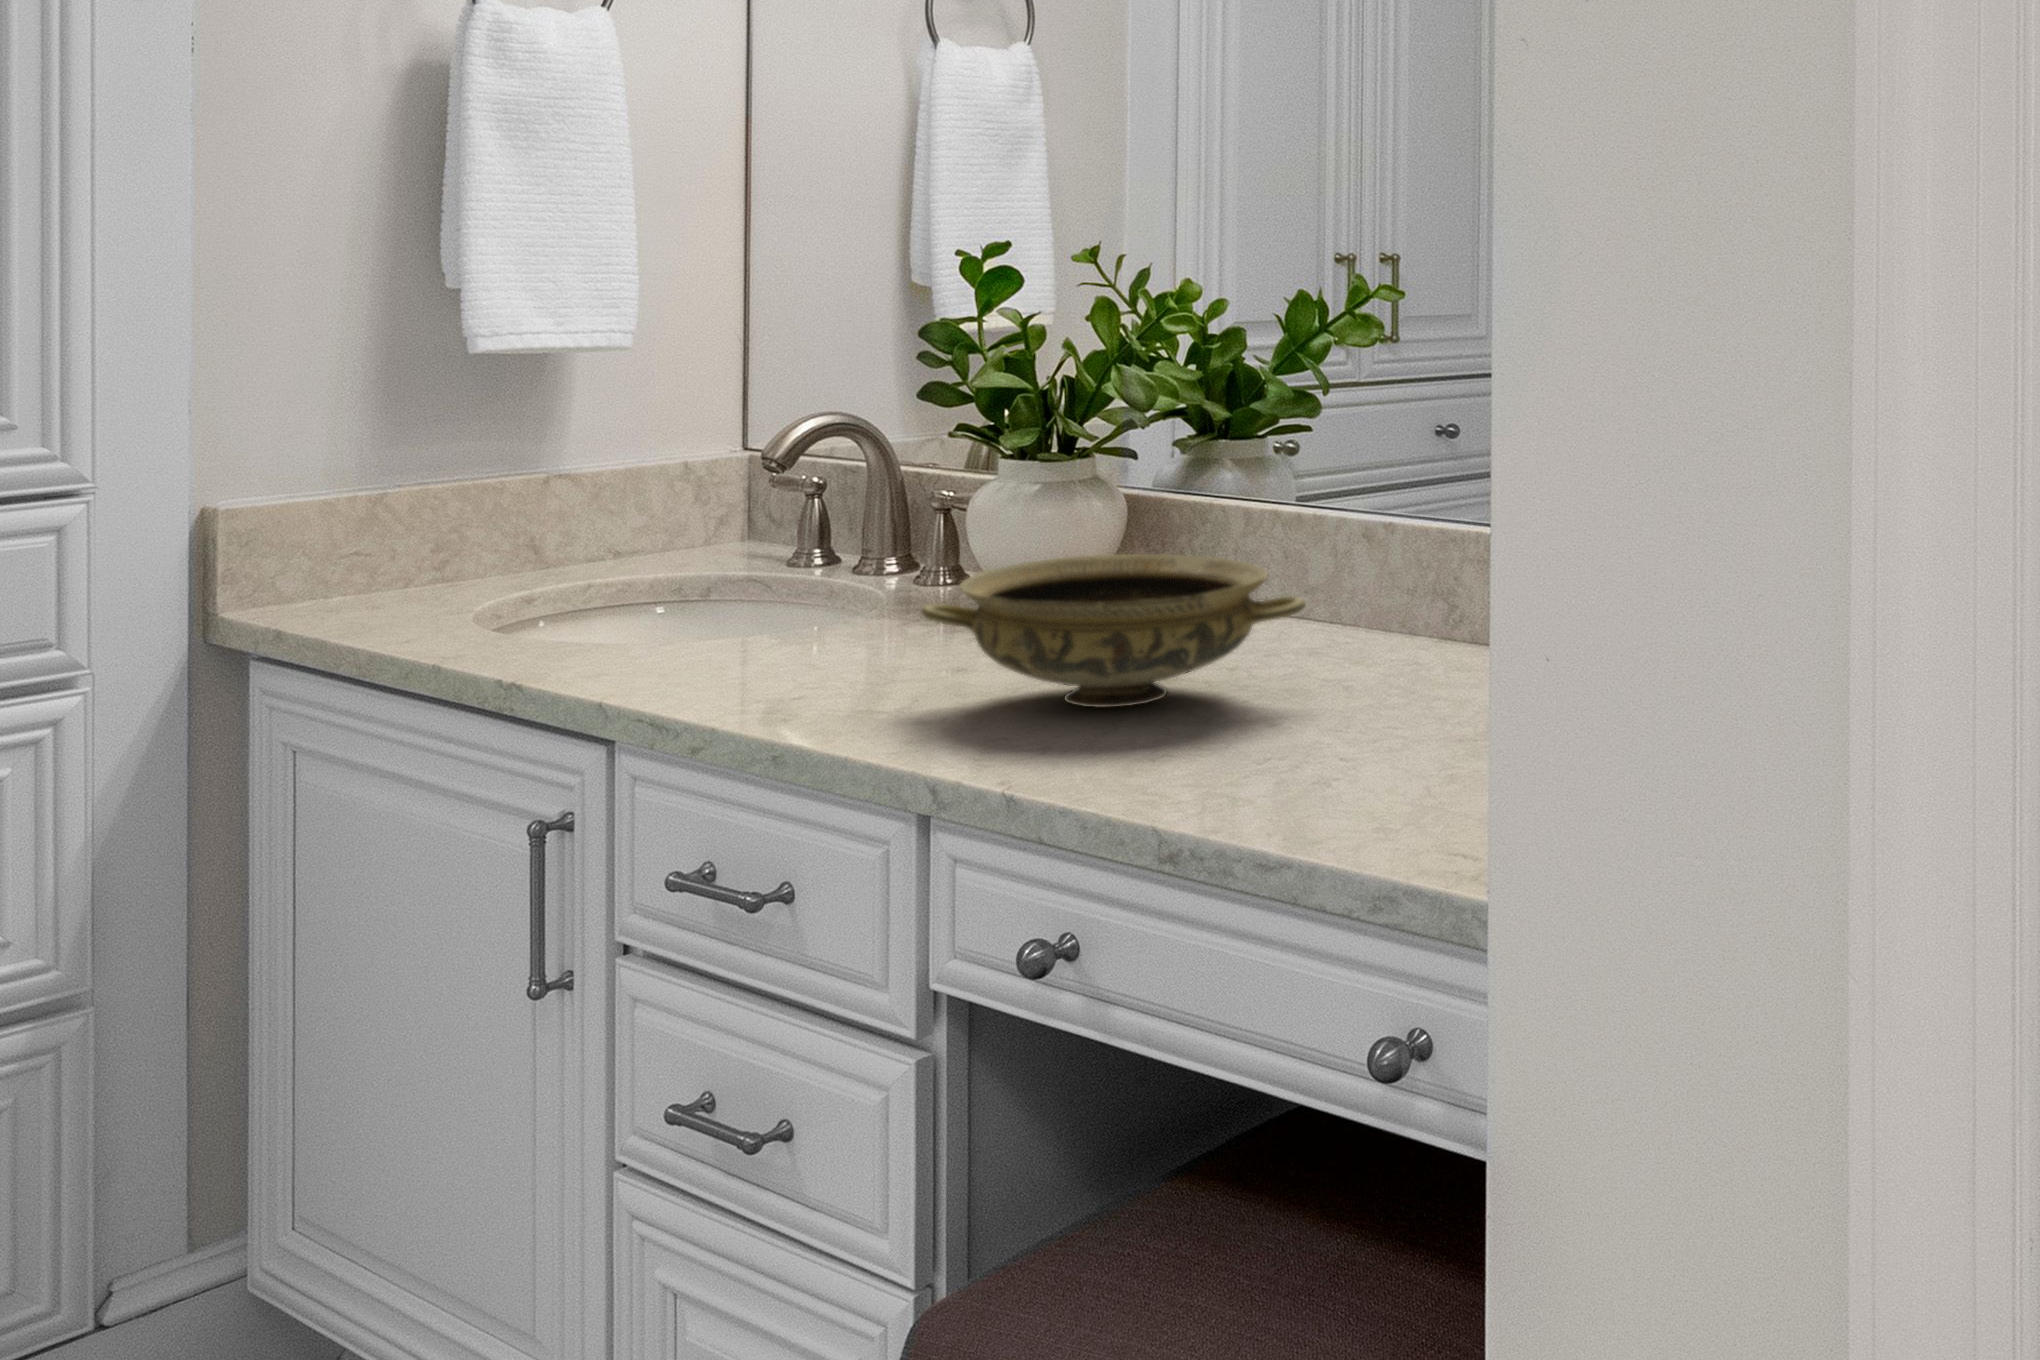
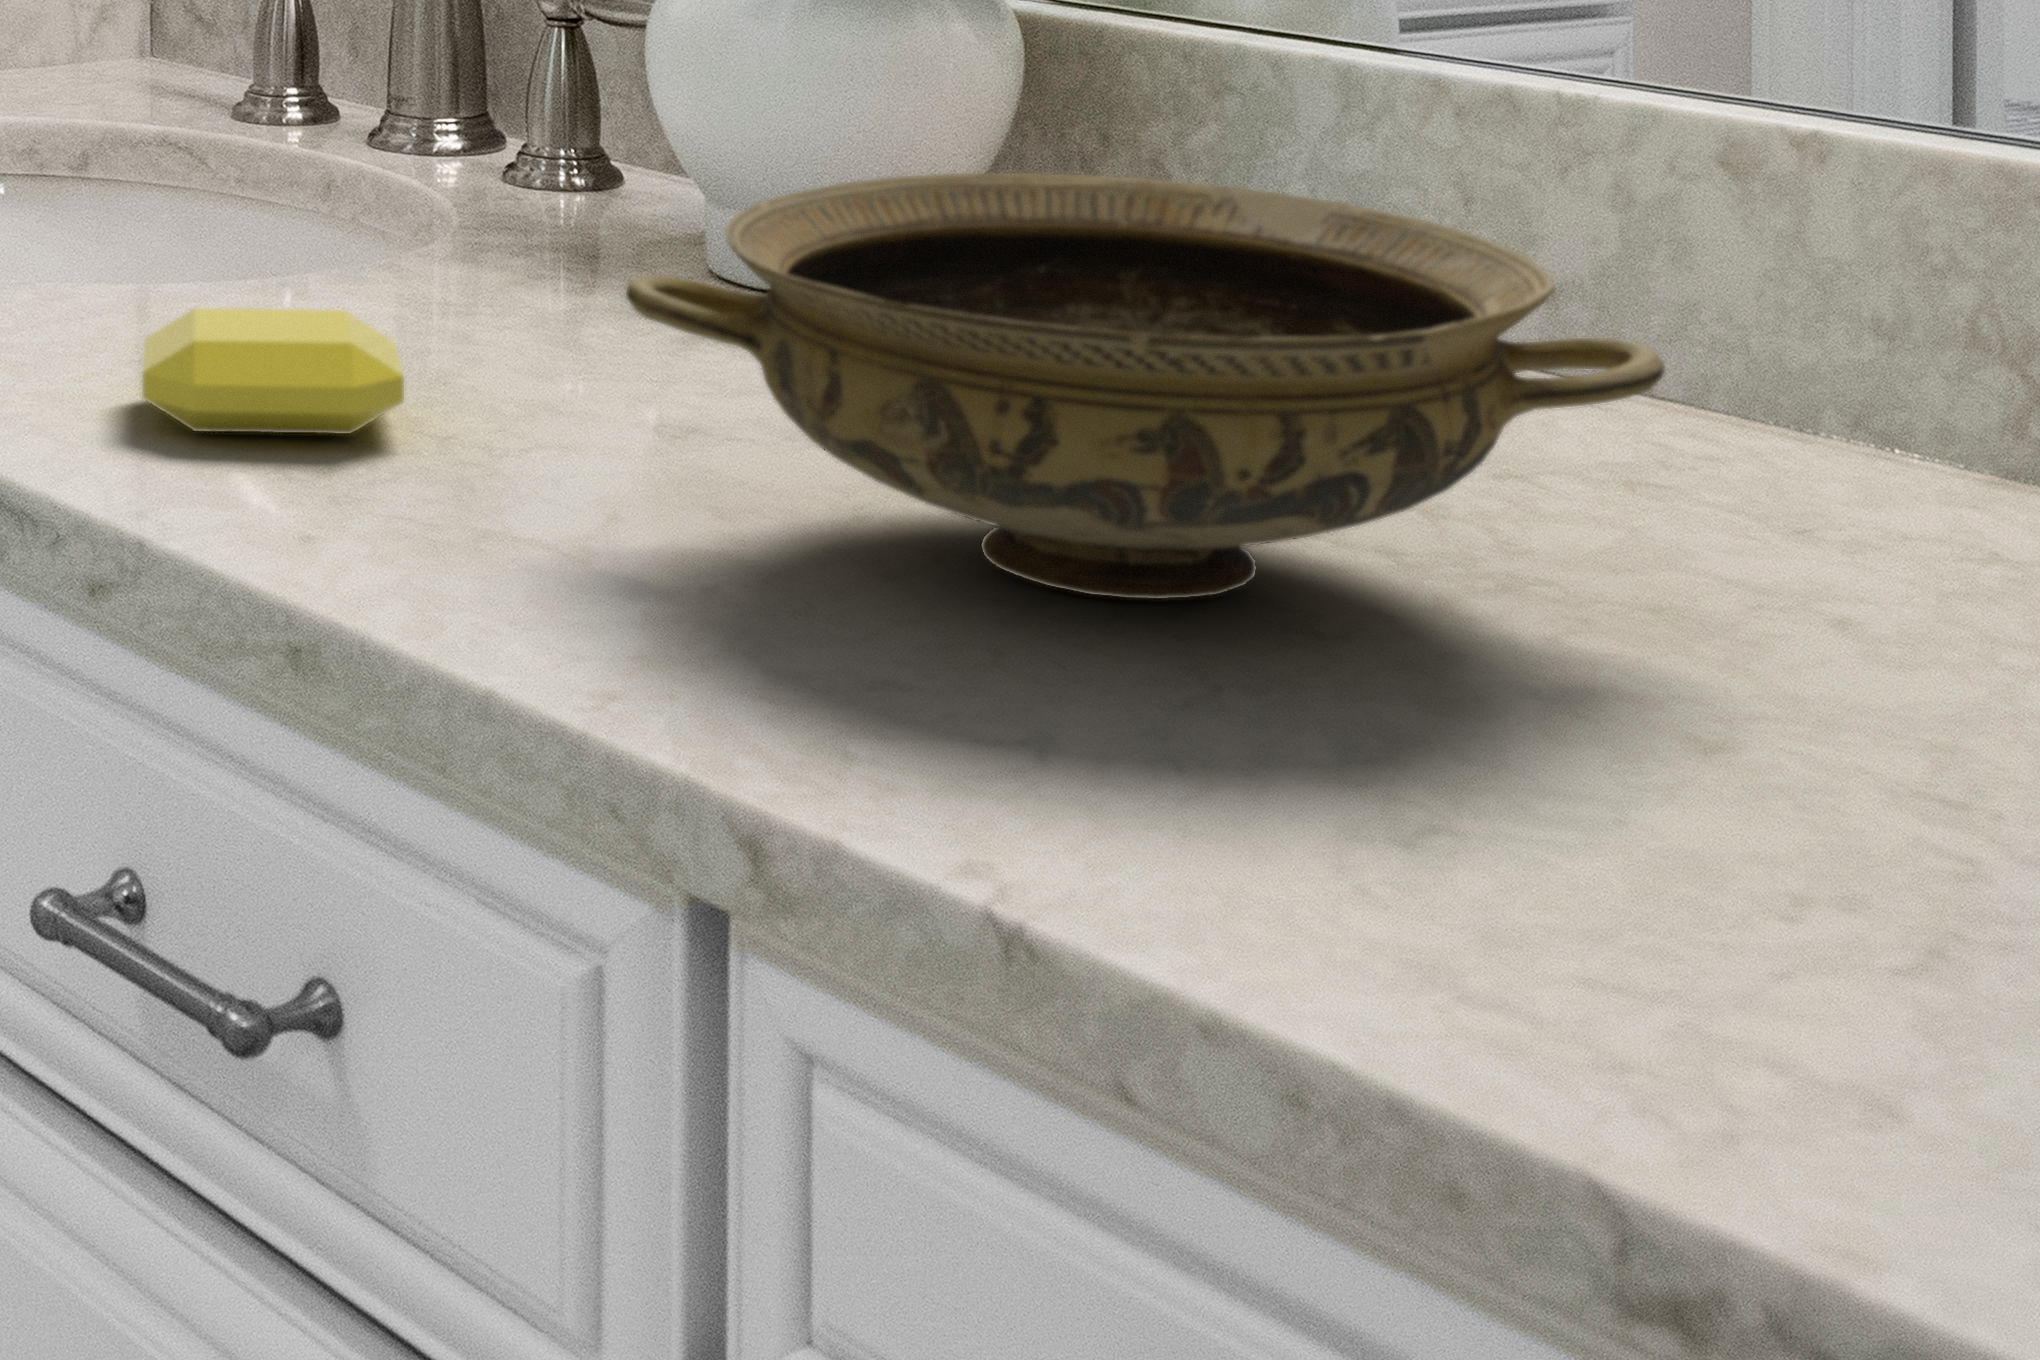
soap bar: none [716,636,836,690] -> present [142,308,404,434]

